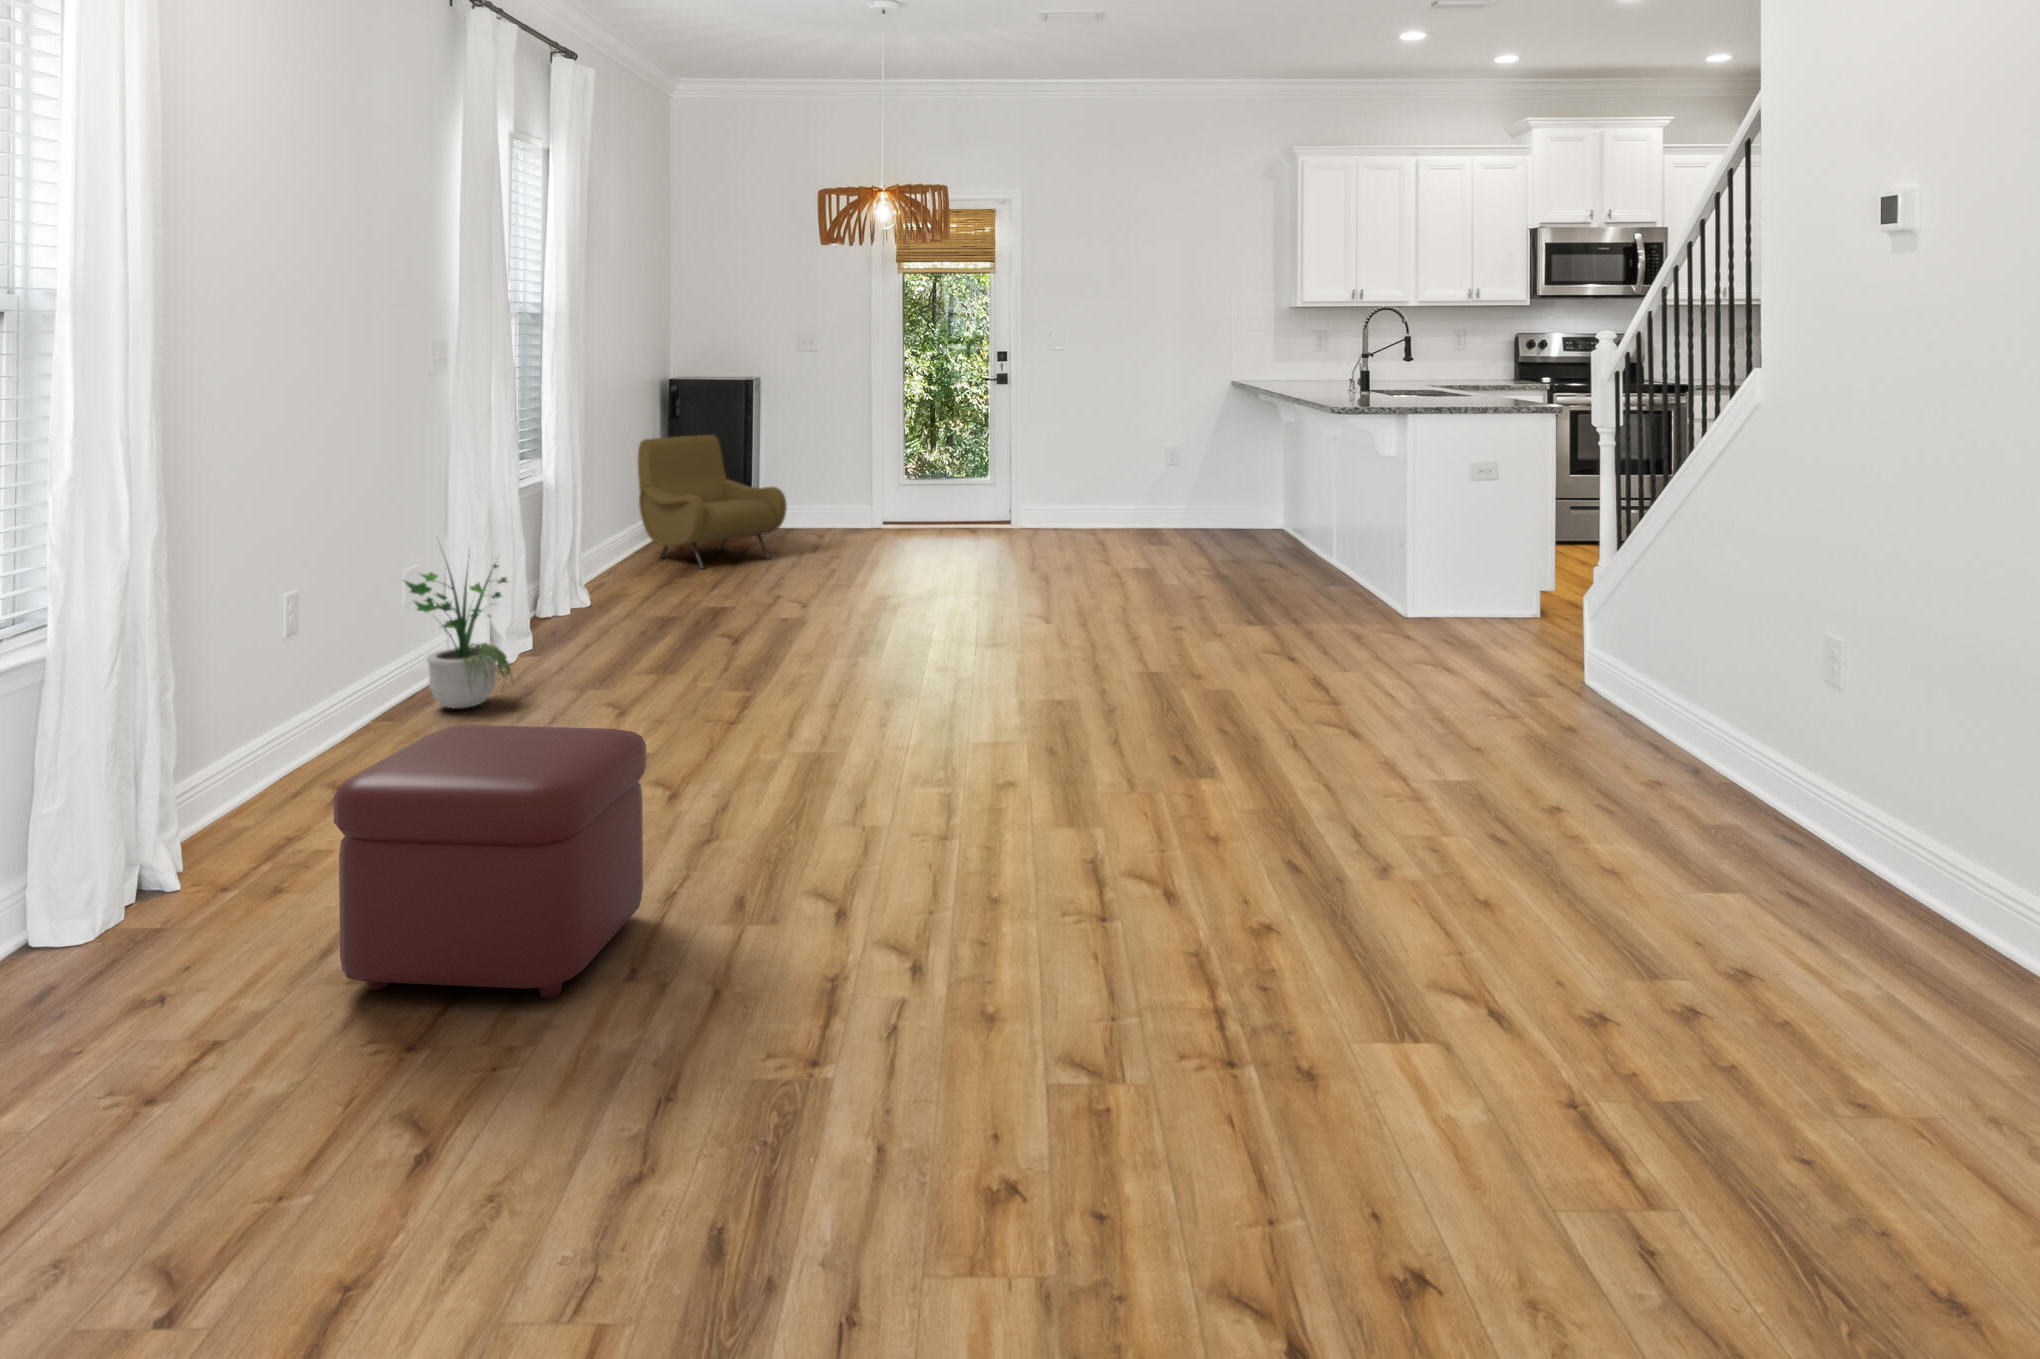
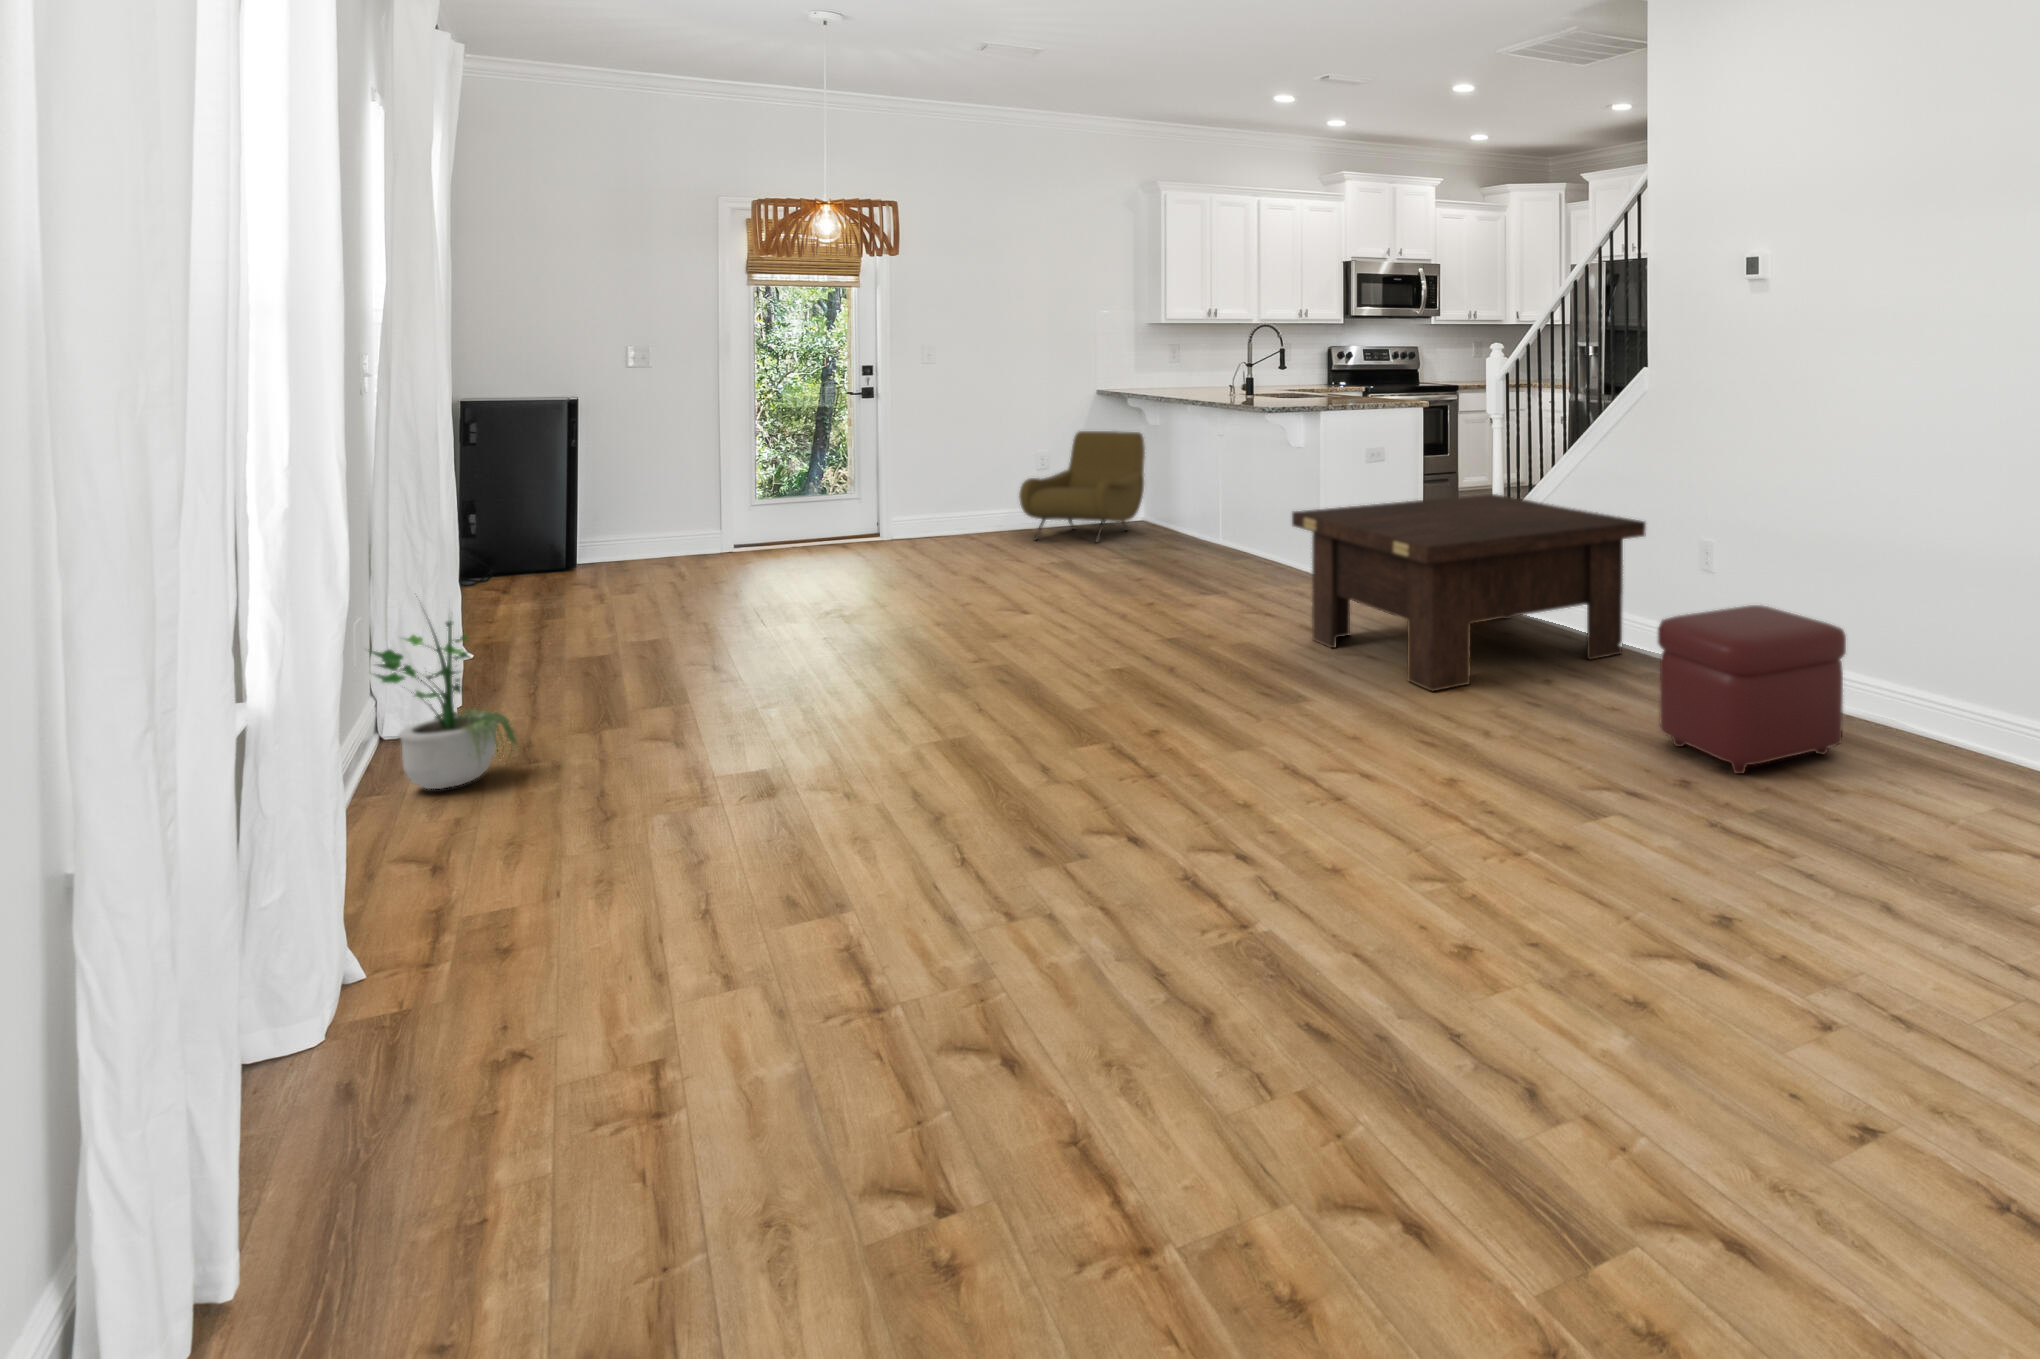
armchair: present [638,435,787,569] -> present [1019,431,1145,542]
coffee table: none [1282,534,1761,795] -> present [1292,494,1646,691]
ottoman: present [333,725,646,998] -> present [1658,605,1846,774]

